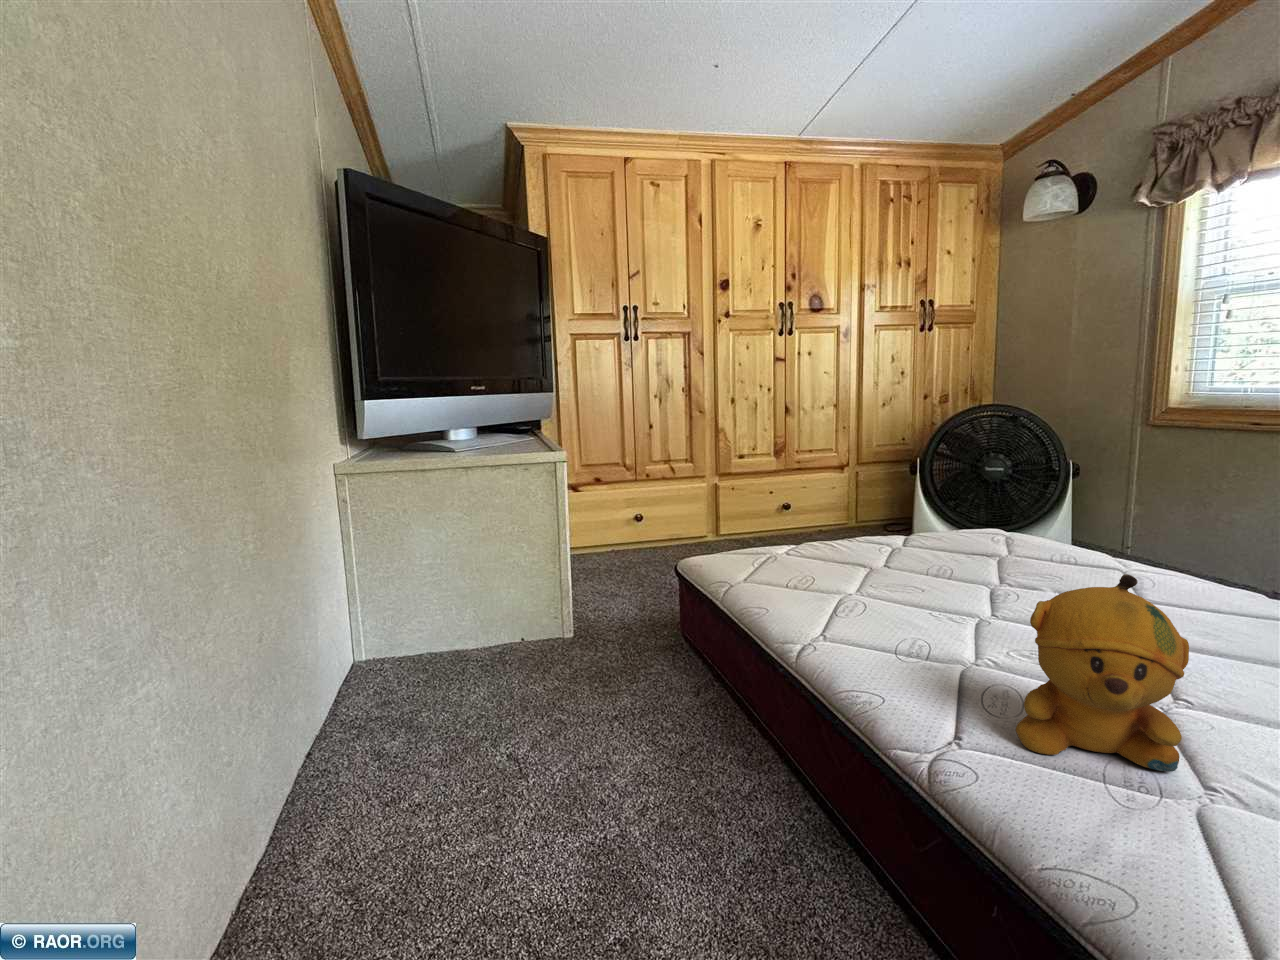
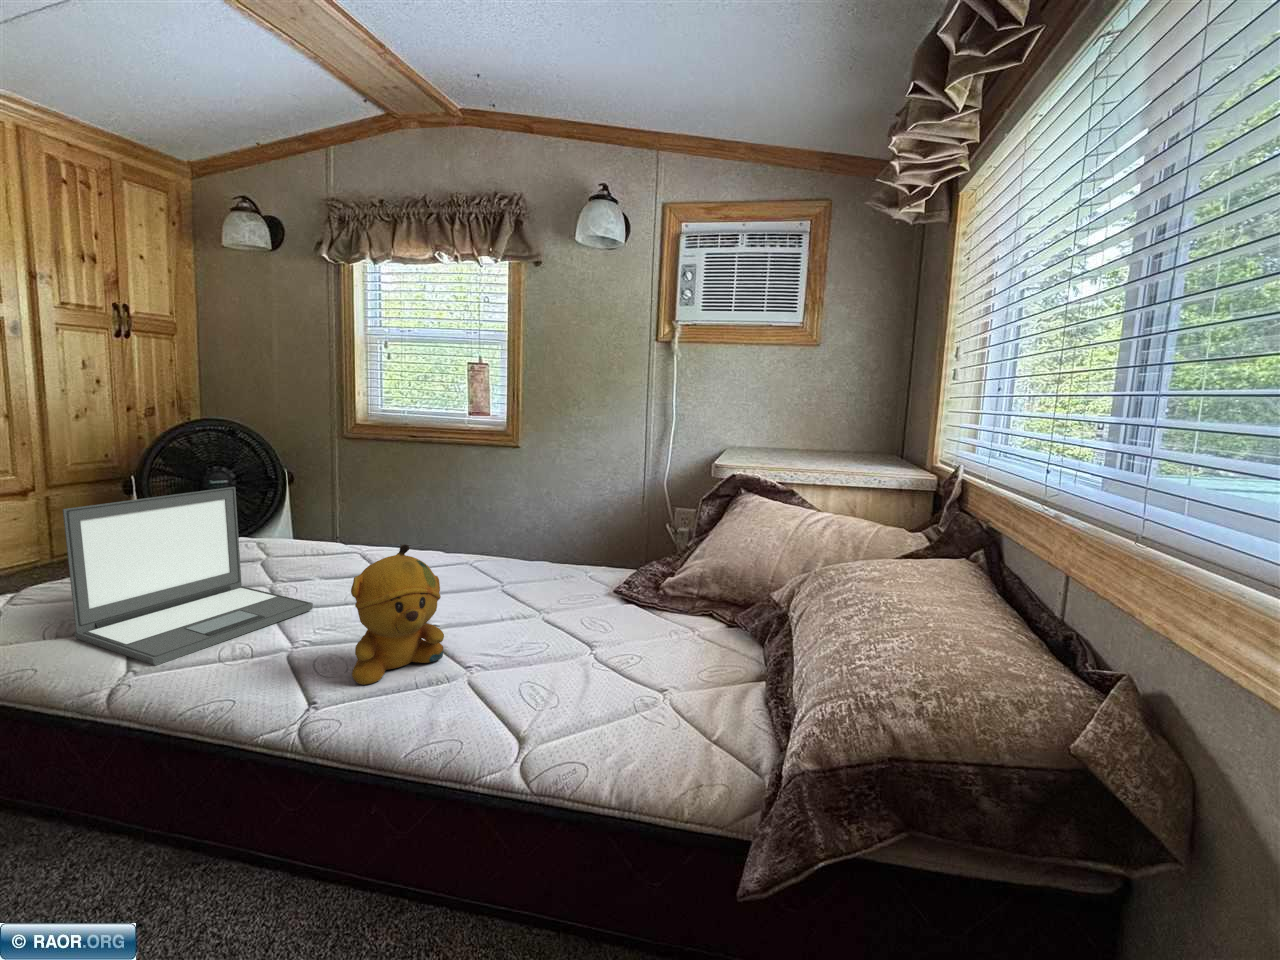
laptop: none [806,470,1014,630] -> present [63,487,313,666]

